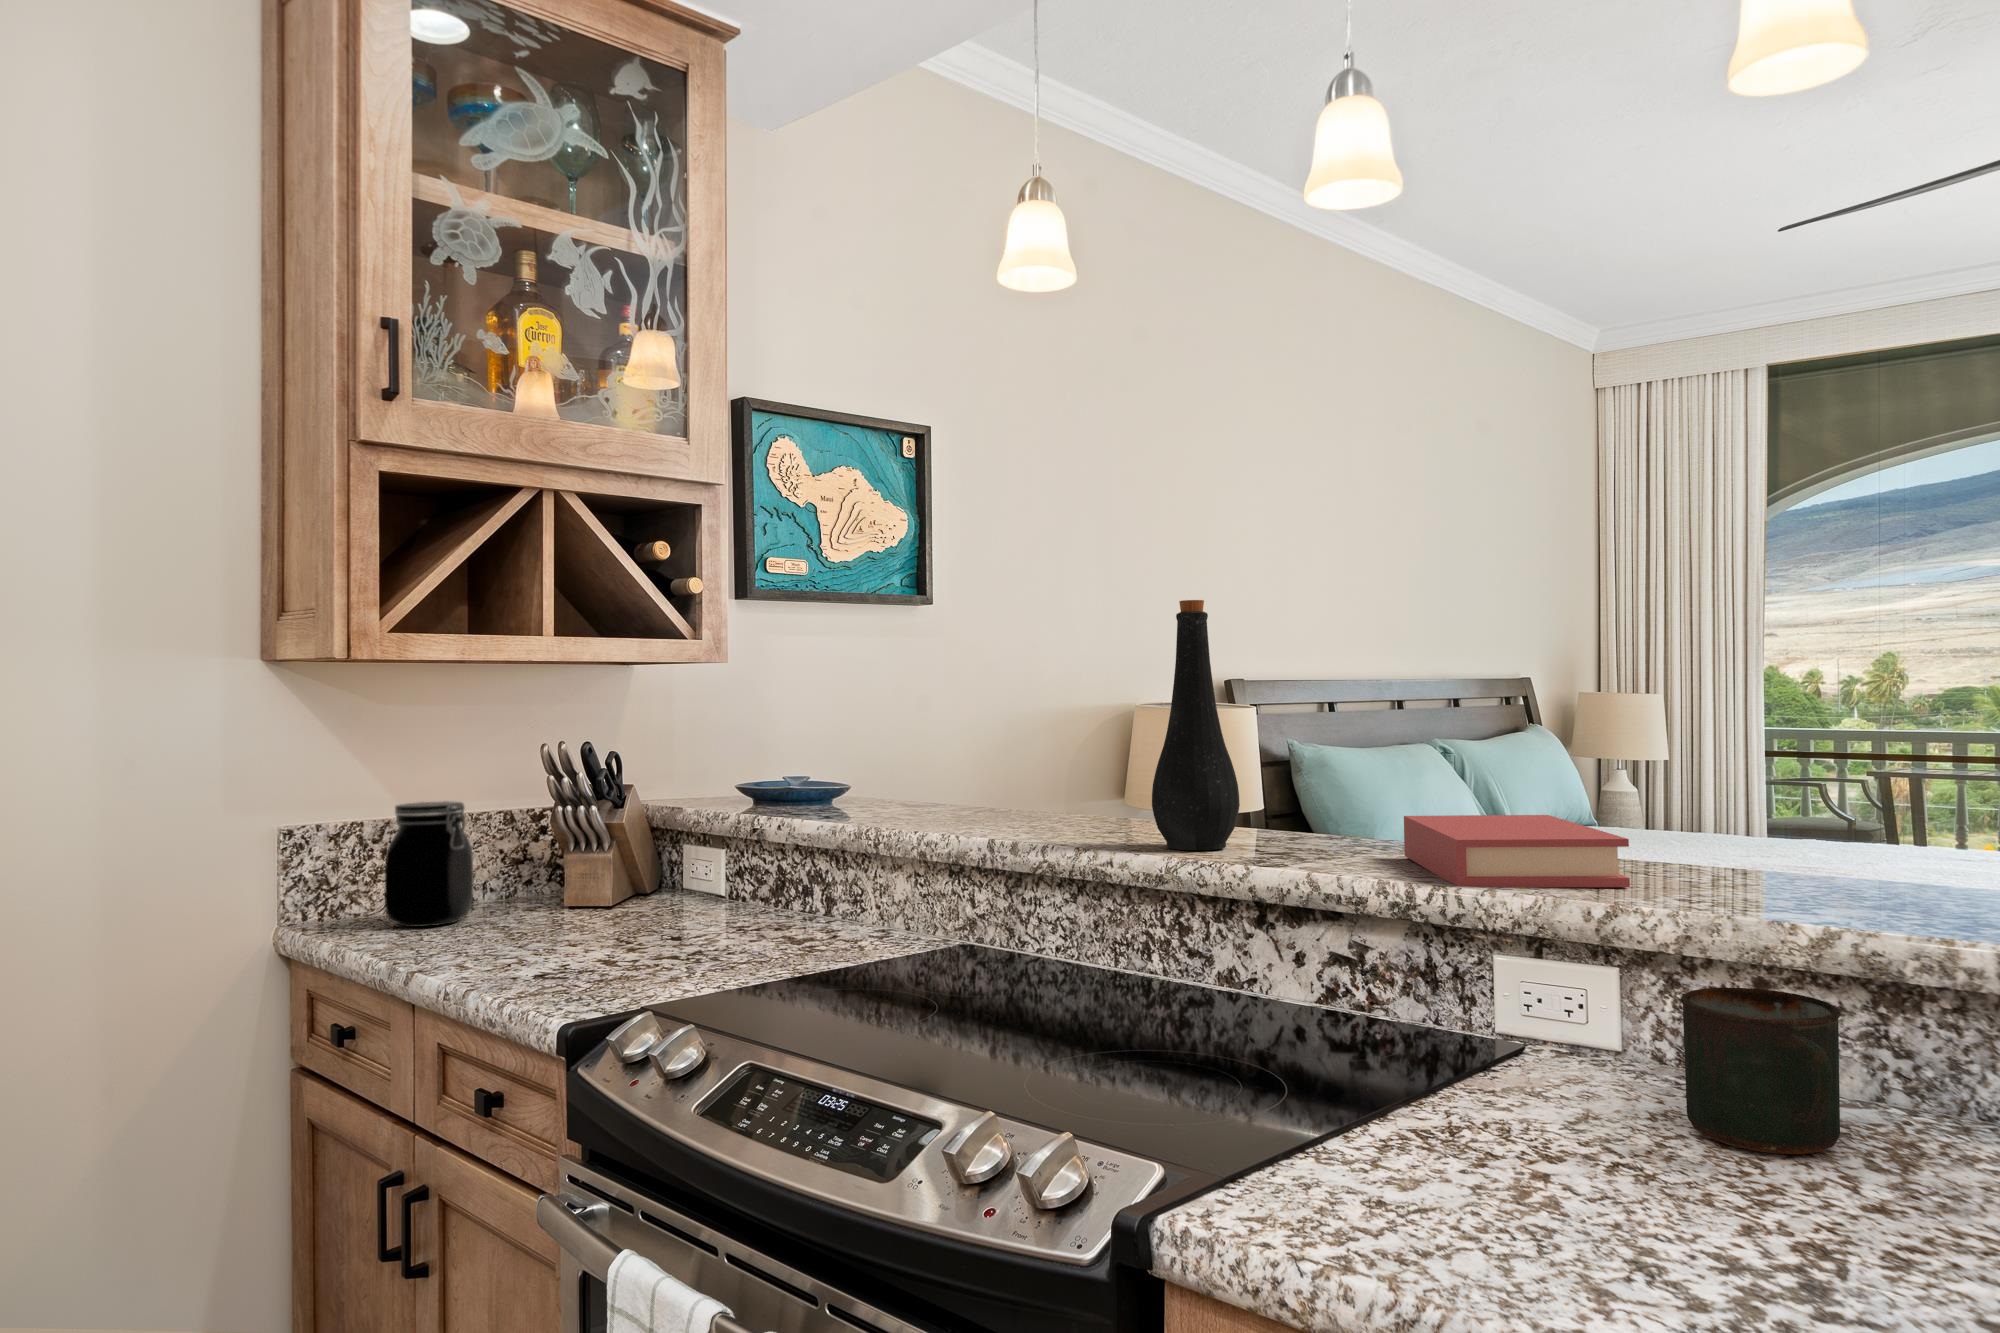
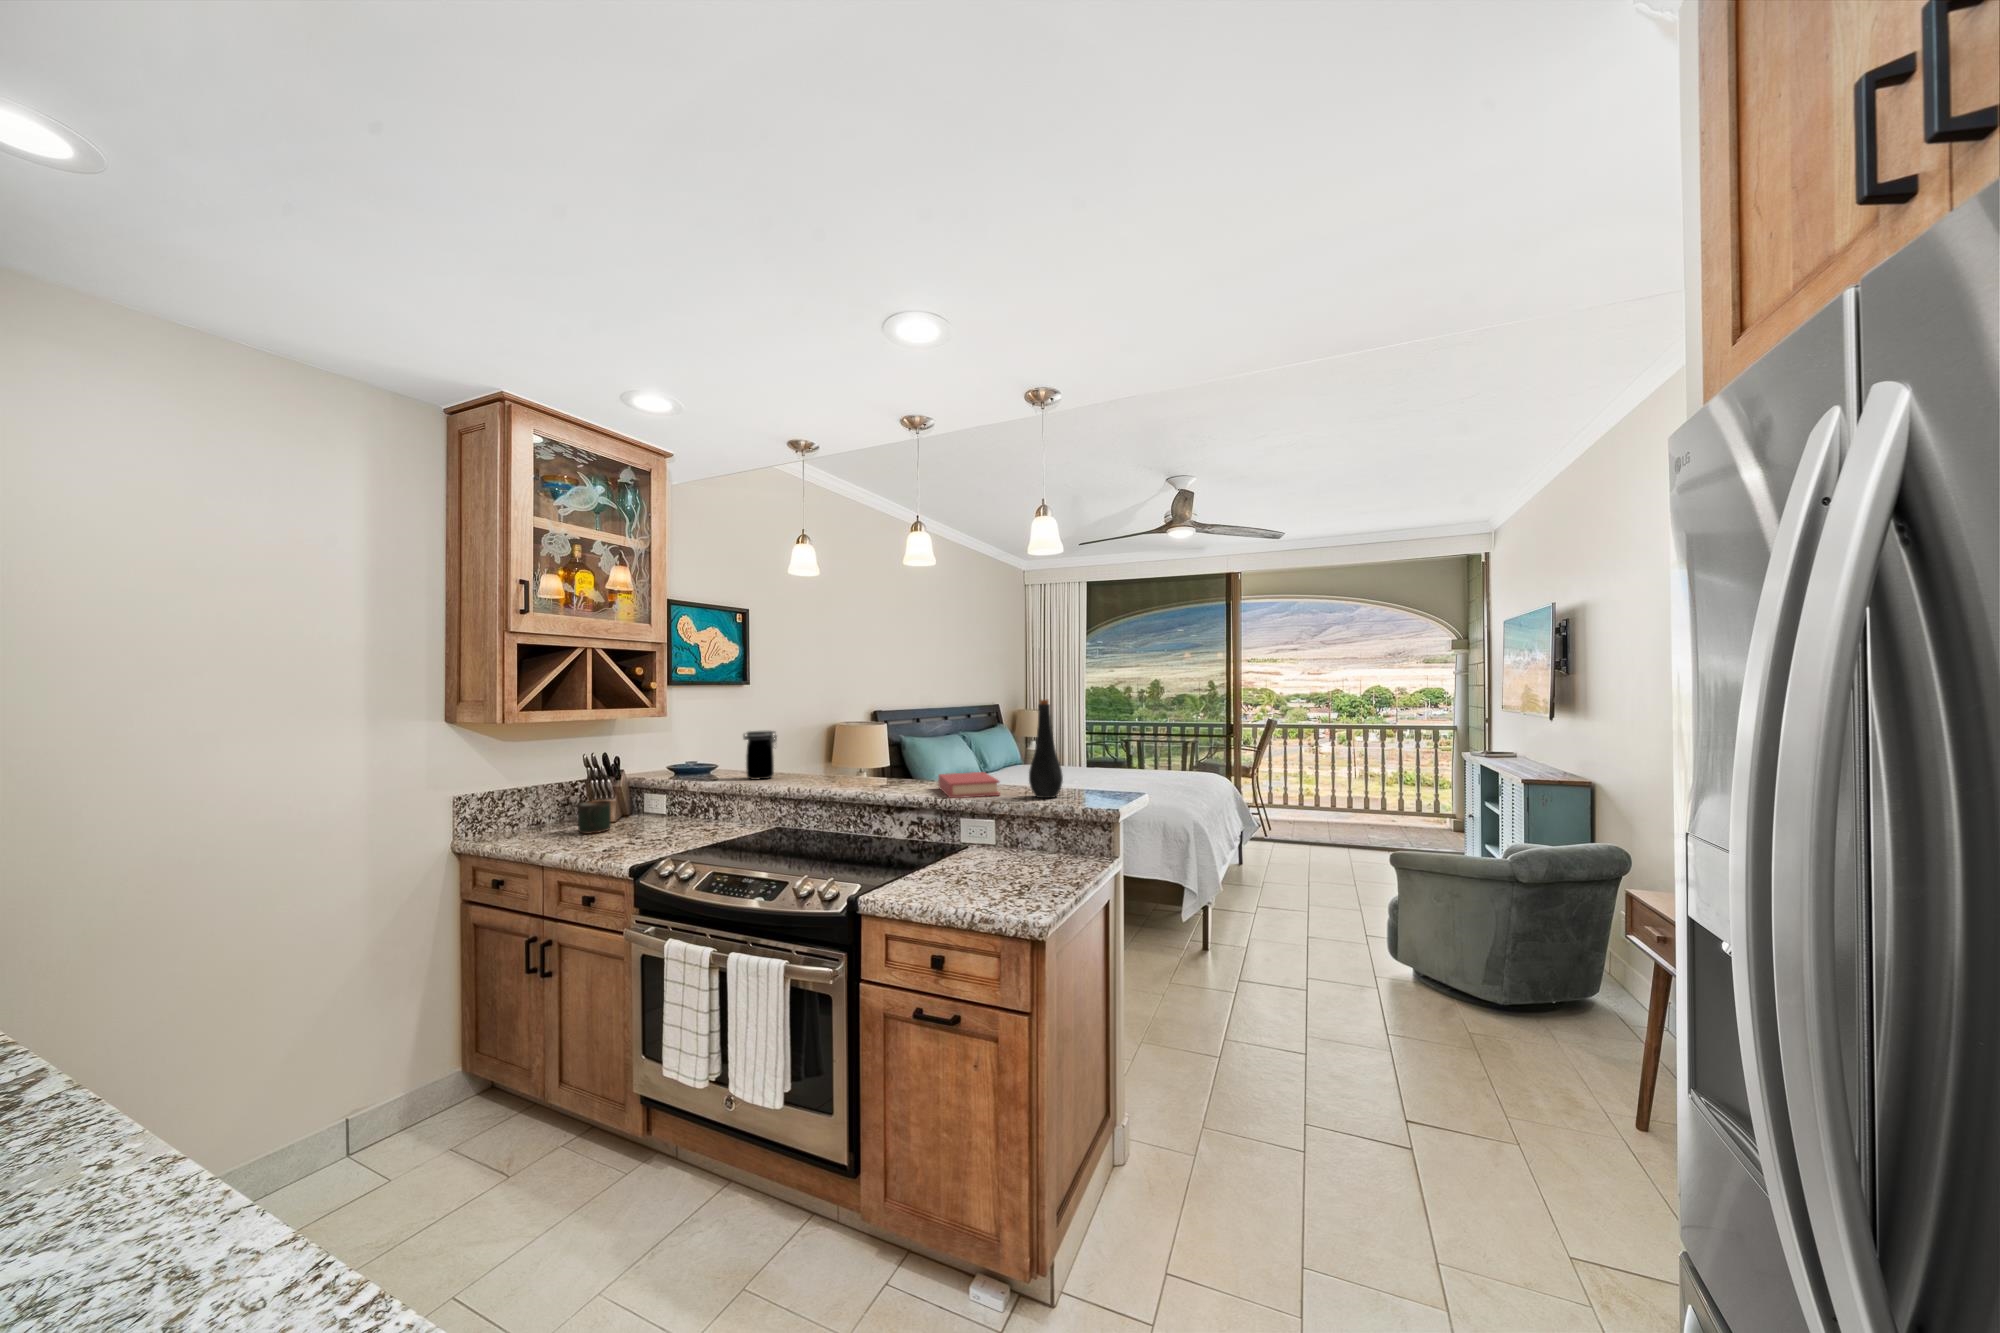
bottle: present [1152,600,1240,850] -> present [1029,699,1063,798]
jar: present [385,801,473,927] -> present [743,731,777,780]
mug: present [1680,988,1841,1154] -> present [578,800,611,834]

